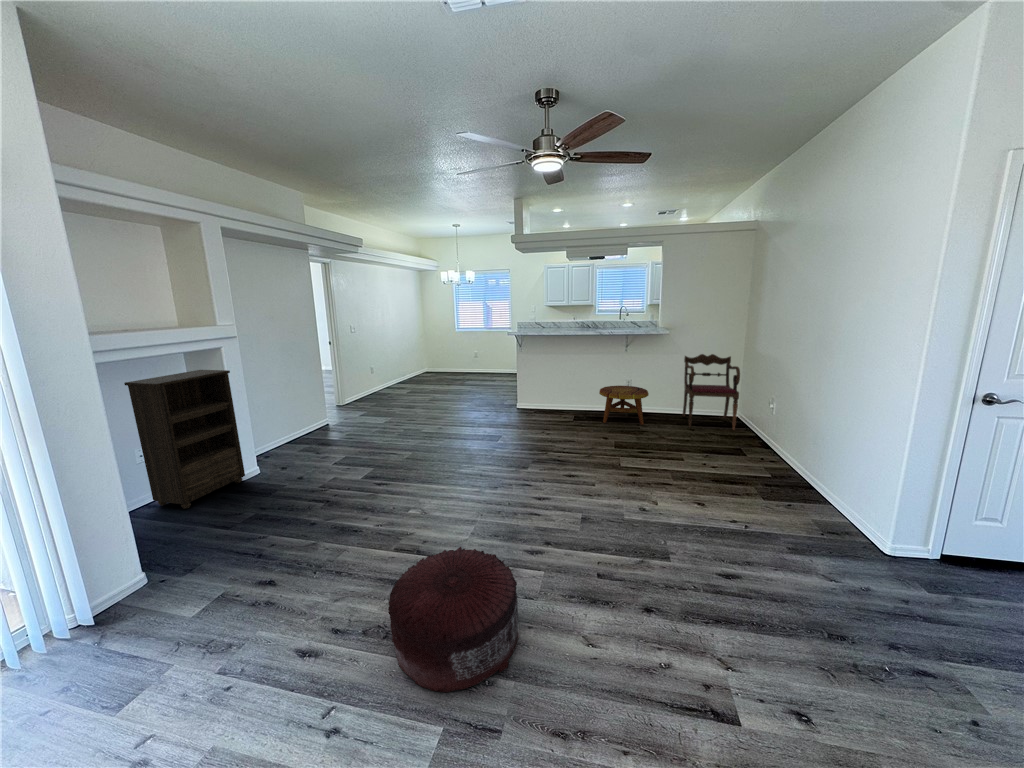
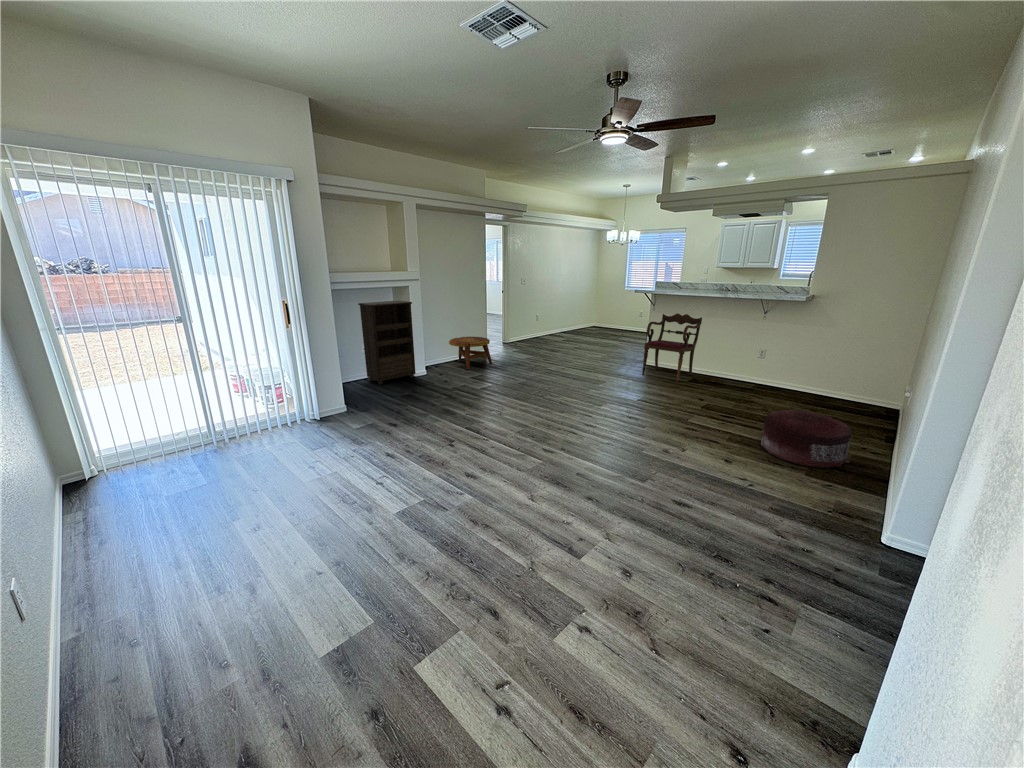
armchair: present [682,354,740,430] -> present [642,314,702,382]
side table: present [599,386,649,425] -> present [449,337,492,369]
pouf: present [388,547,520,693] -> present [761,410,852,468]

